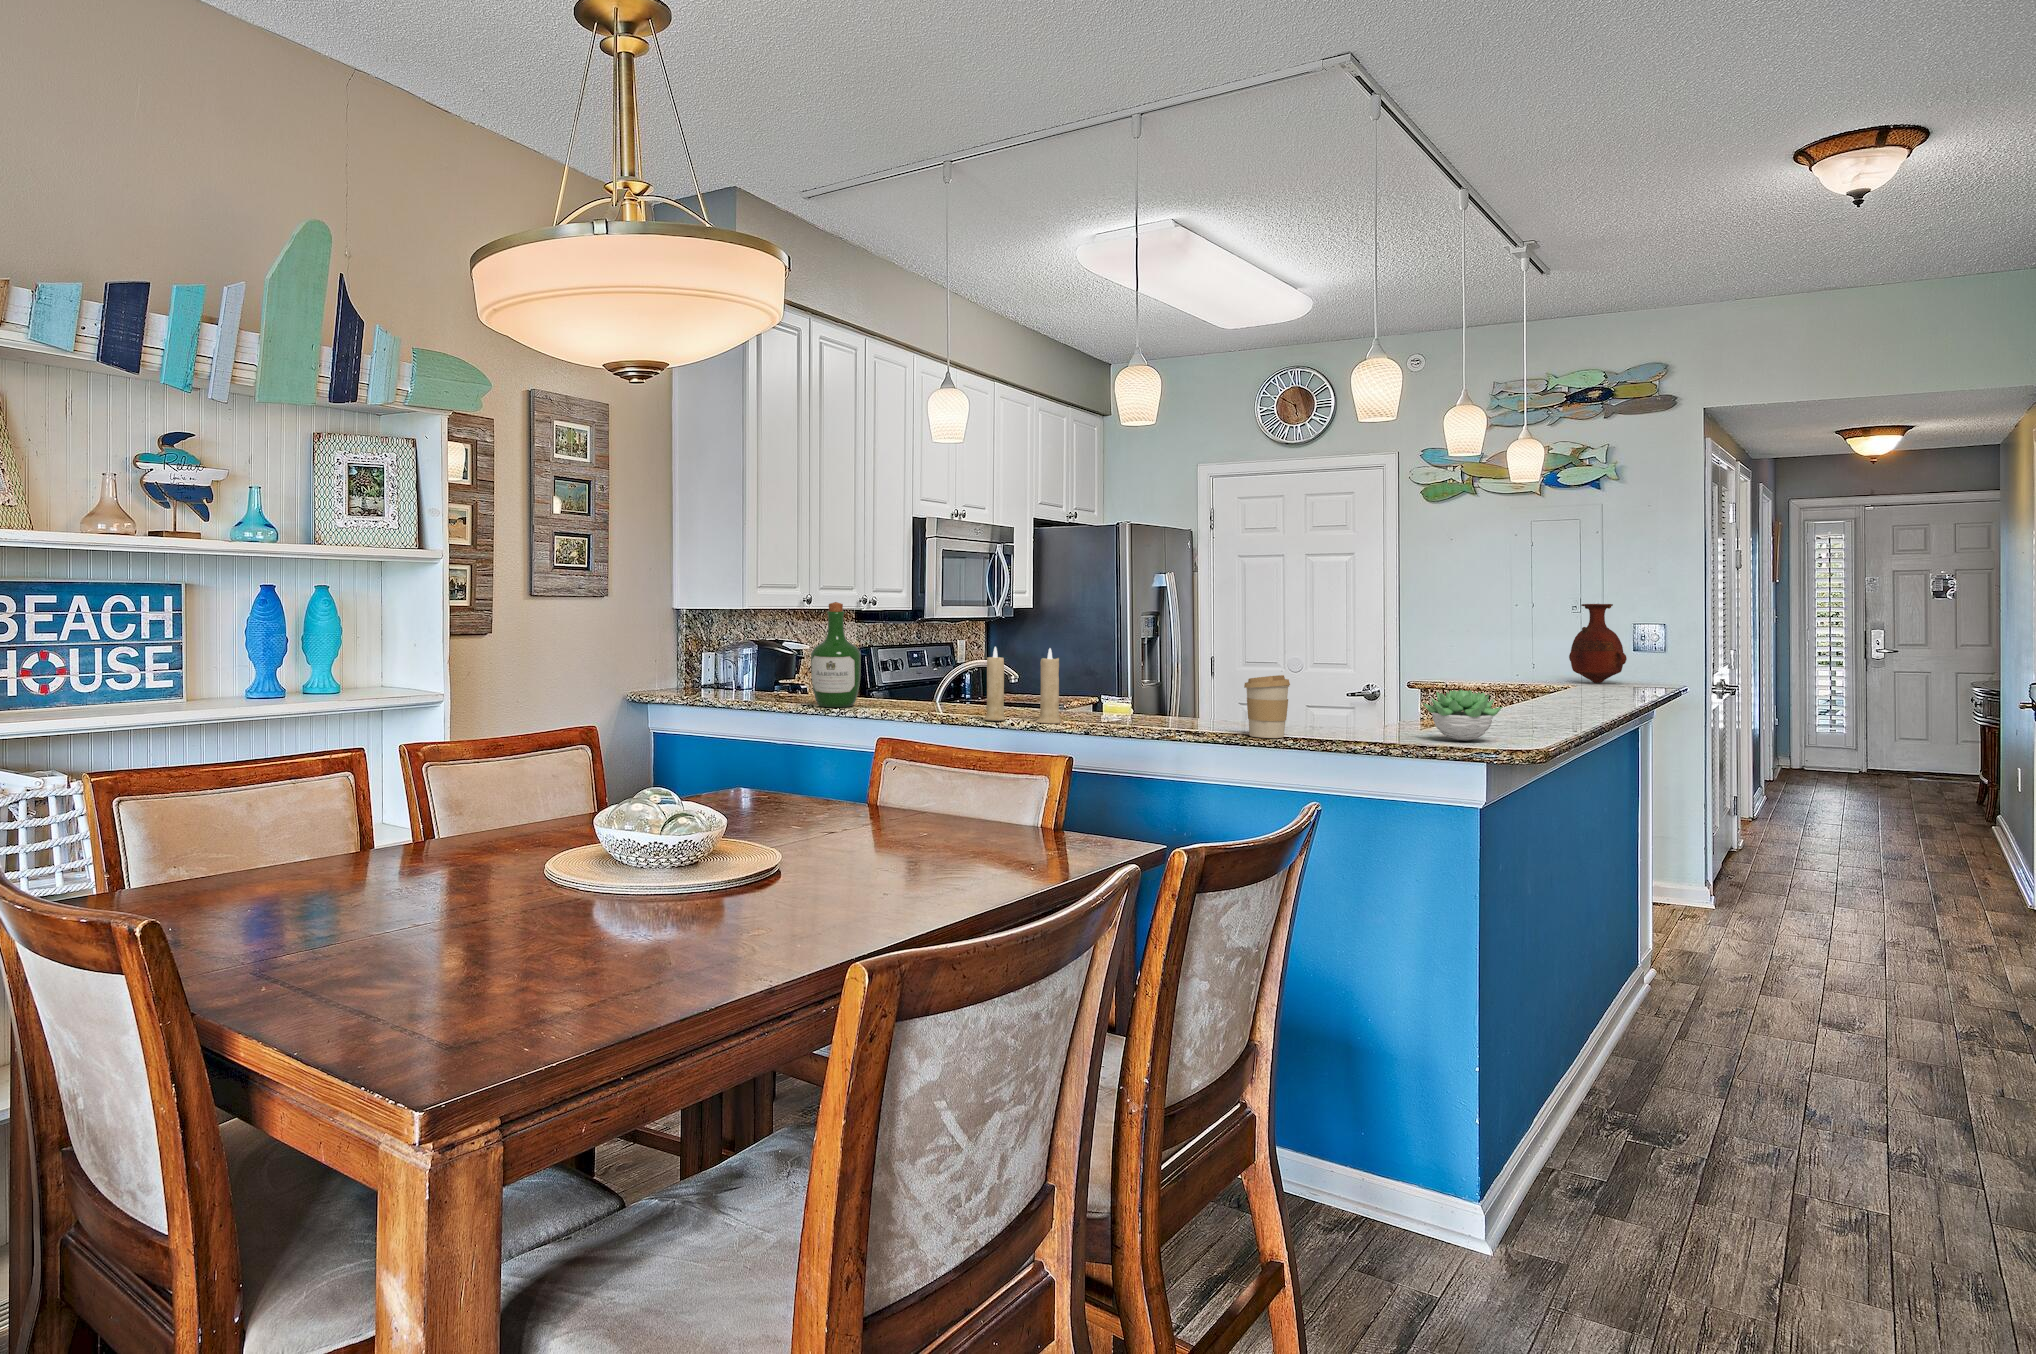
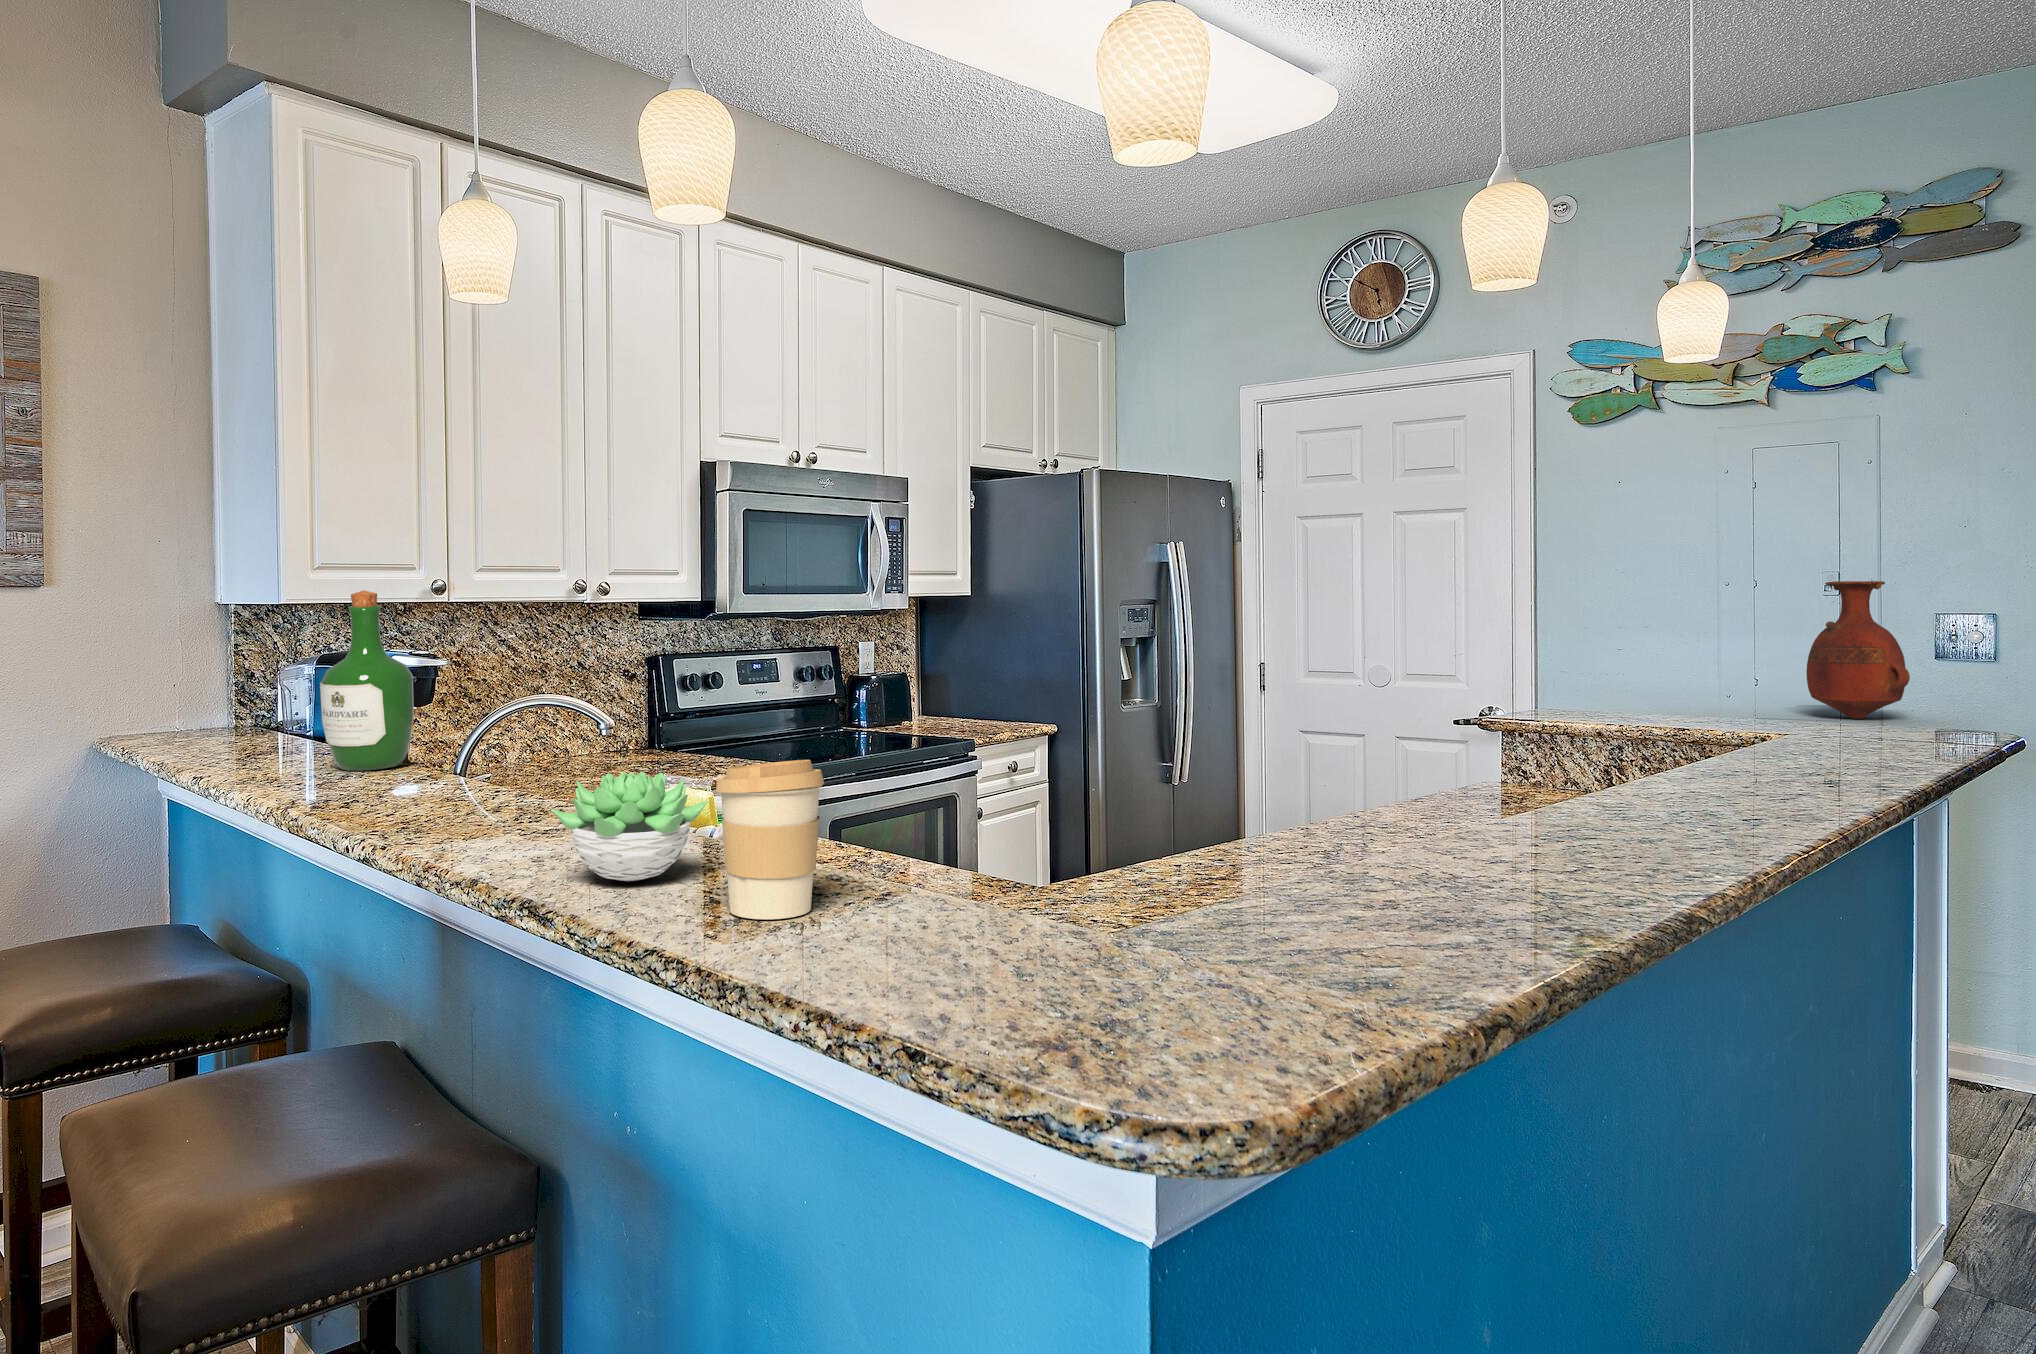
candle: present [983,647,1061,723] -> none [419,671,543,834]
succulent plant: present [1423,690,1503,741] -> present [551,772,708,881]

